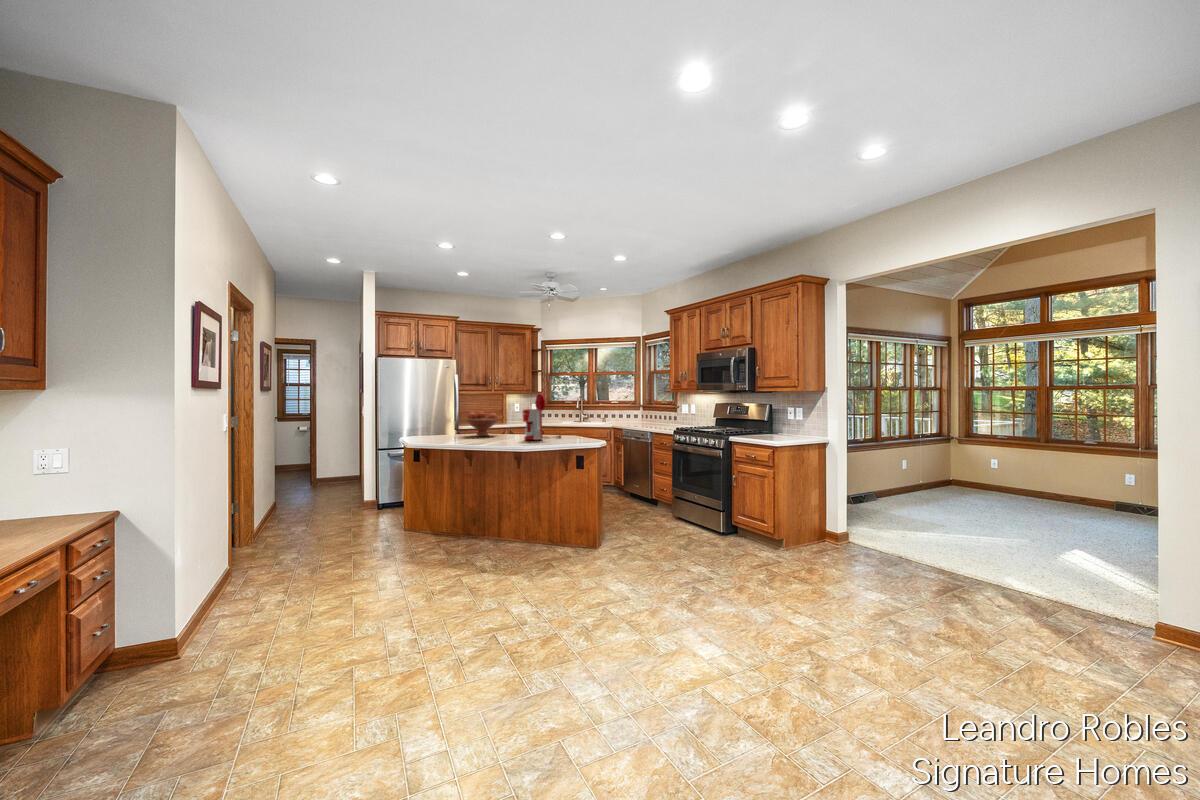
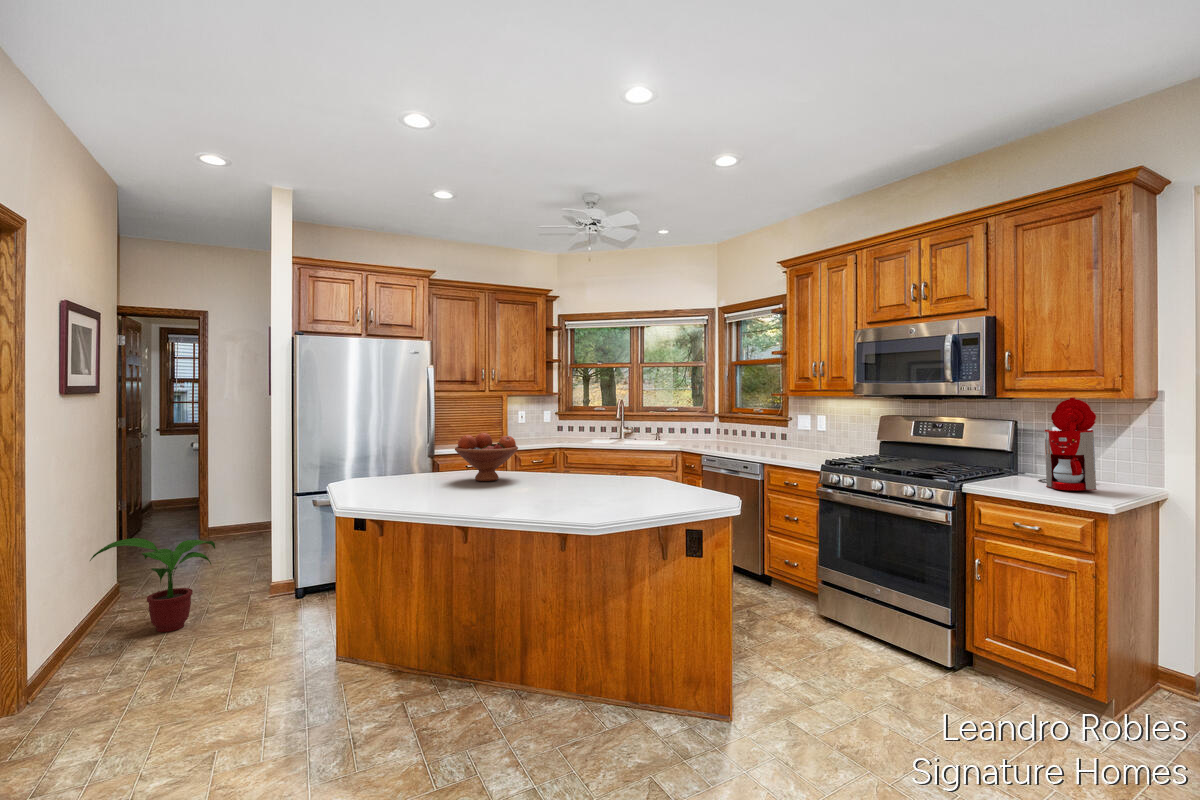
coffee maker: present [523,393,561,440] -> present [1038,398,1097,490]
potted plant: none [272,471,334,522] -> present [90,538,215,632]

